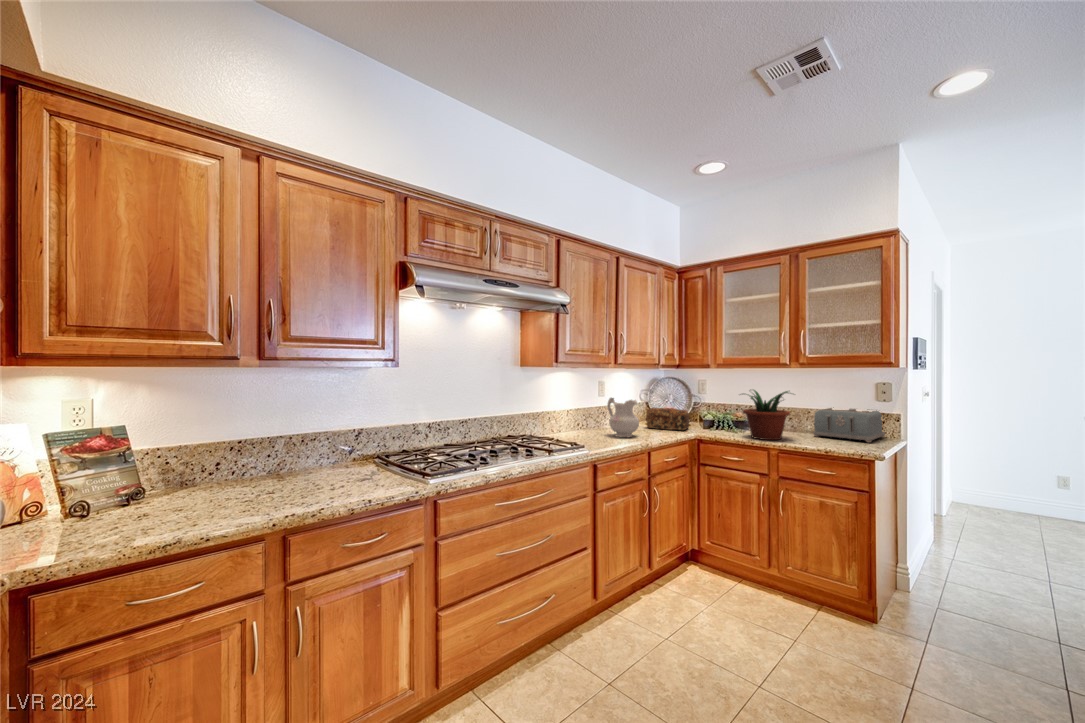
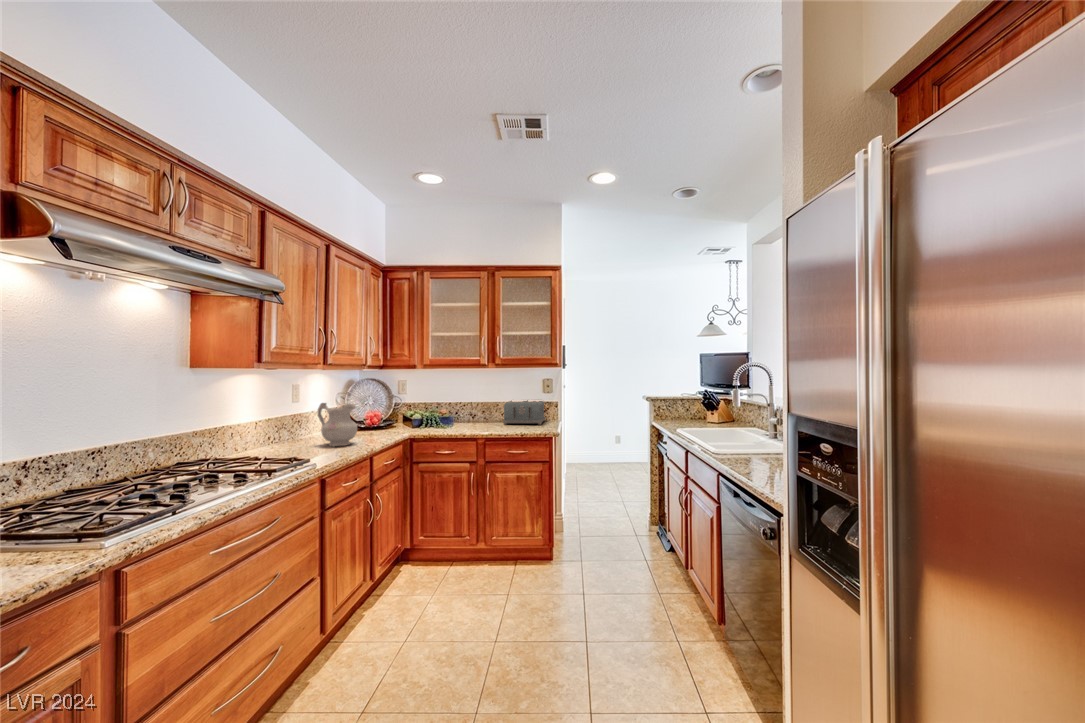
potted plant: present [743,390,790,440] -> none [448,387,494,432]
bread loaf: present [646,408,689,430] -> none [357,410,401,434]

